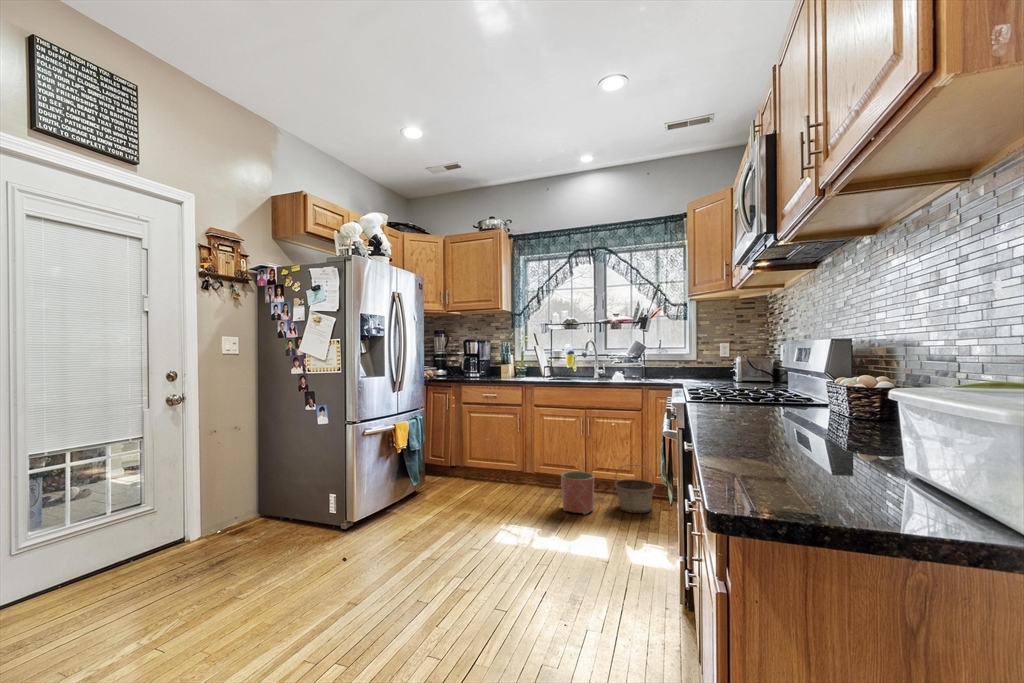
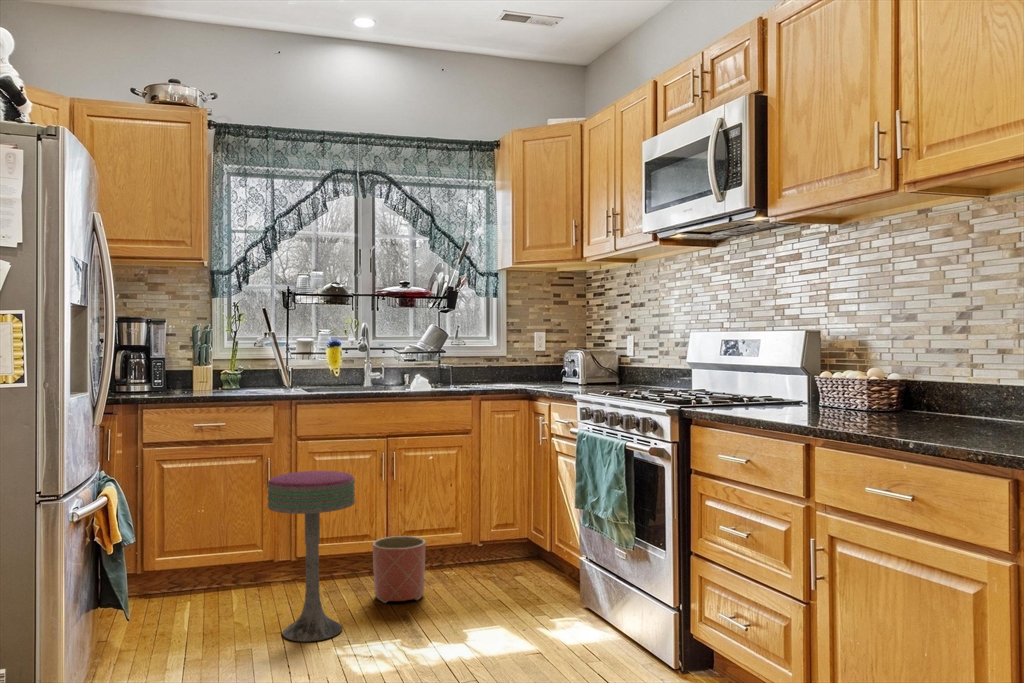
bar stool: none [484,425,532,524] -> present [267,471,355,642]
basket: present [614,464,655,513] -> none [440,513,501,584]

